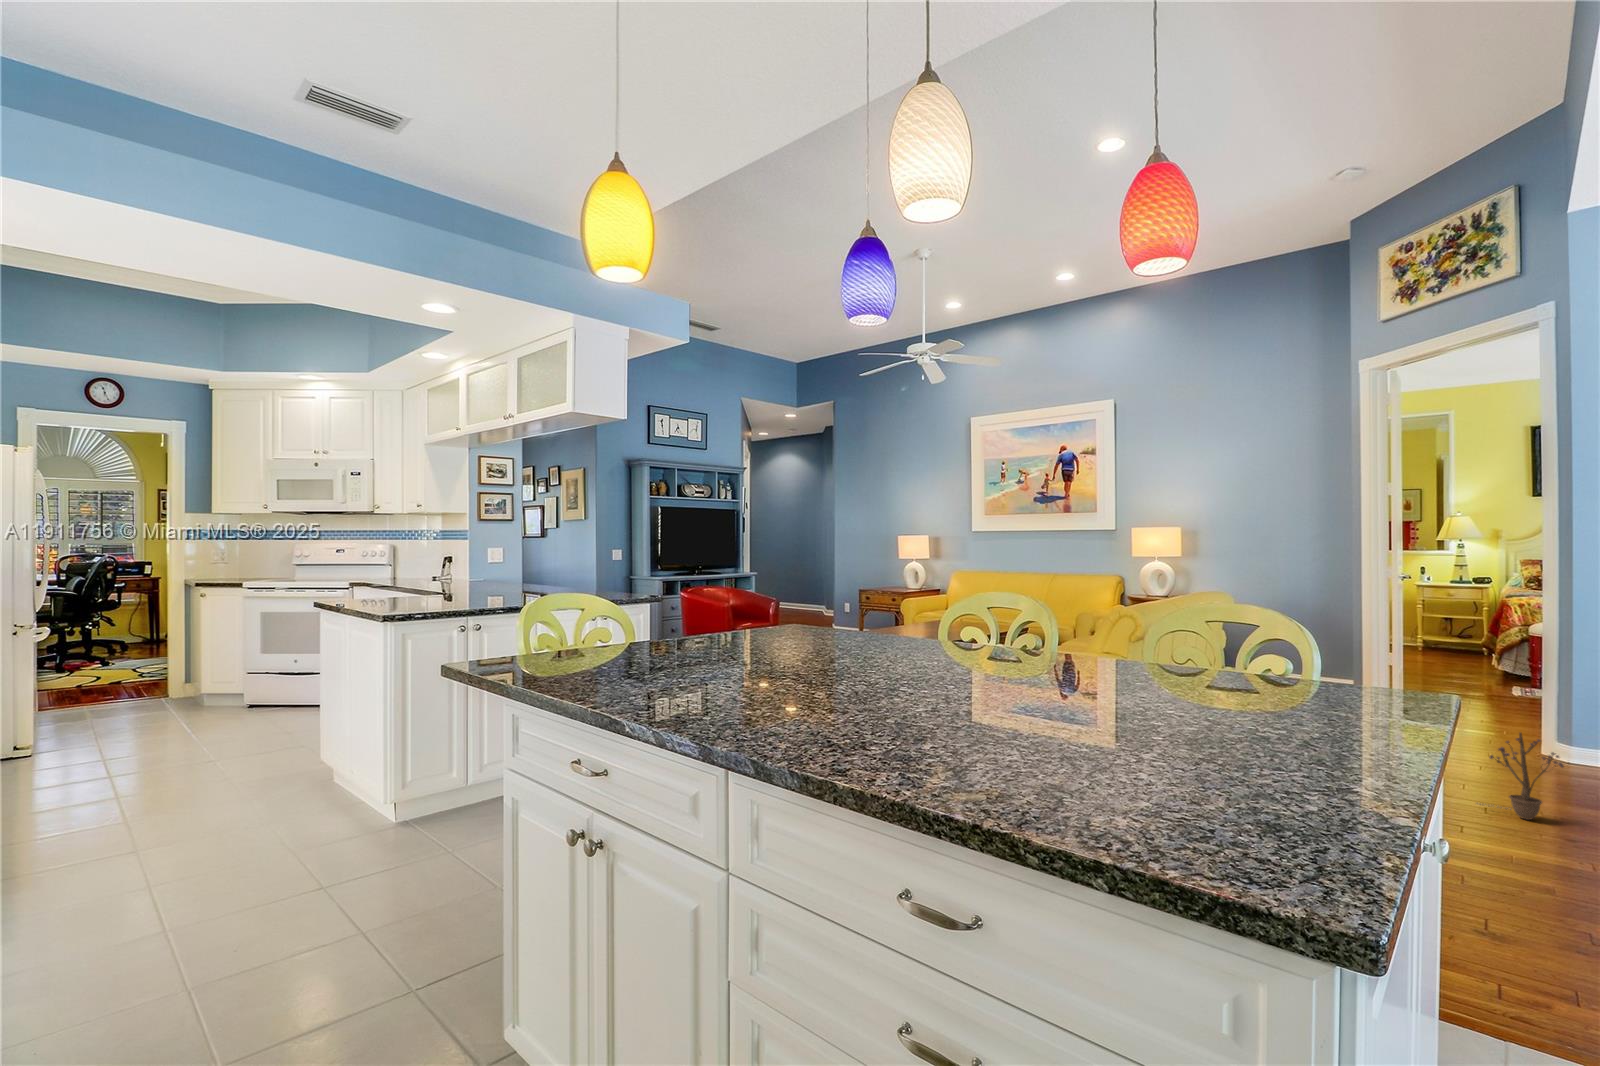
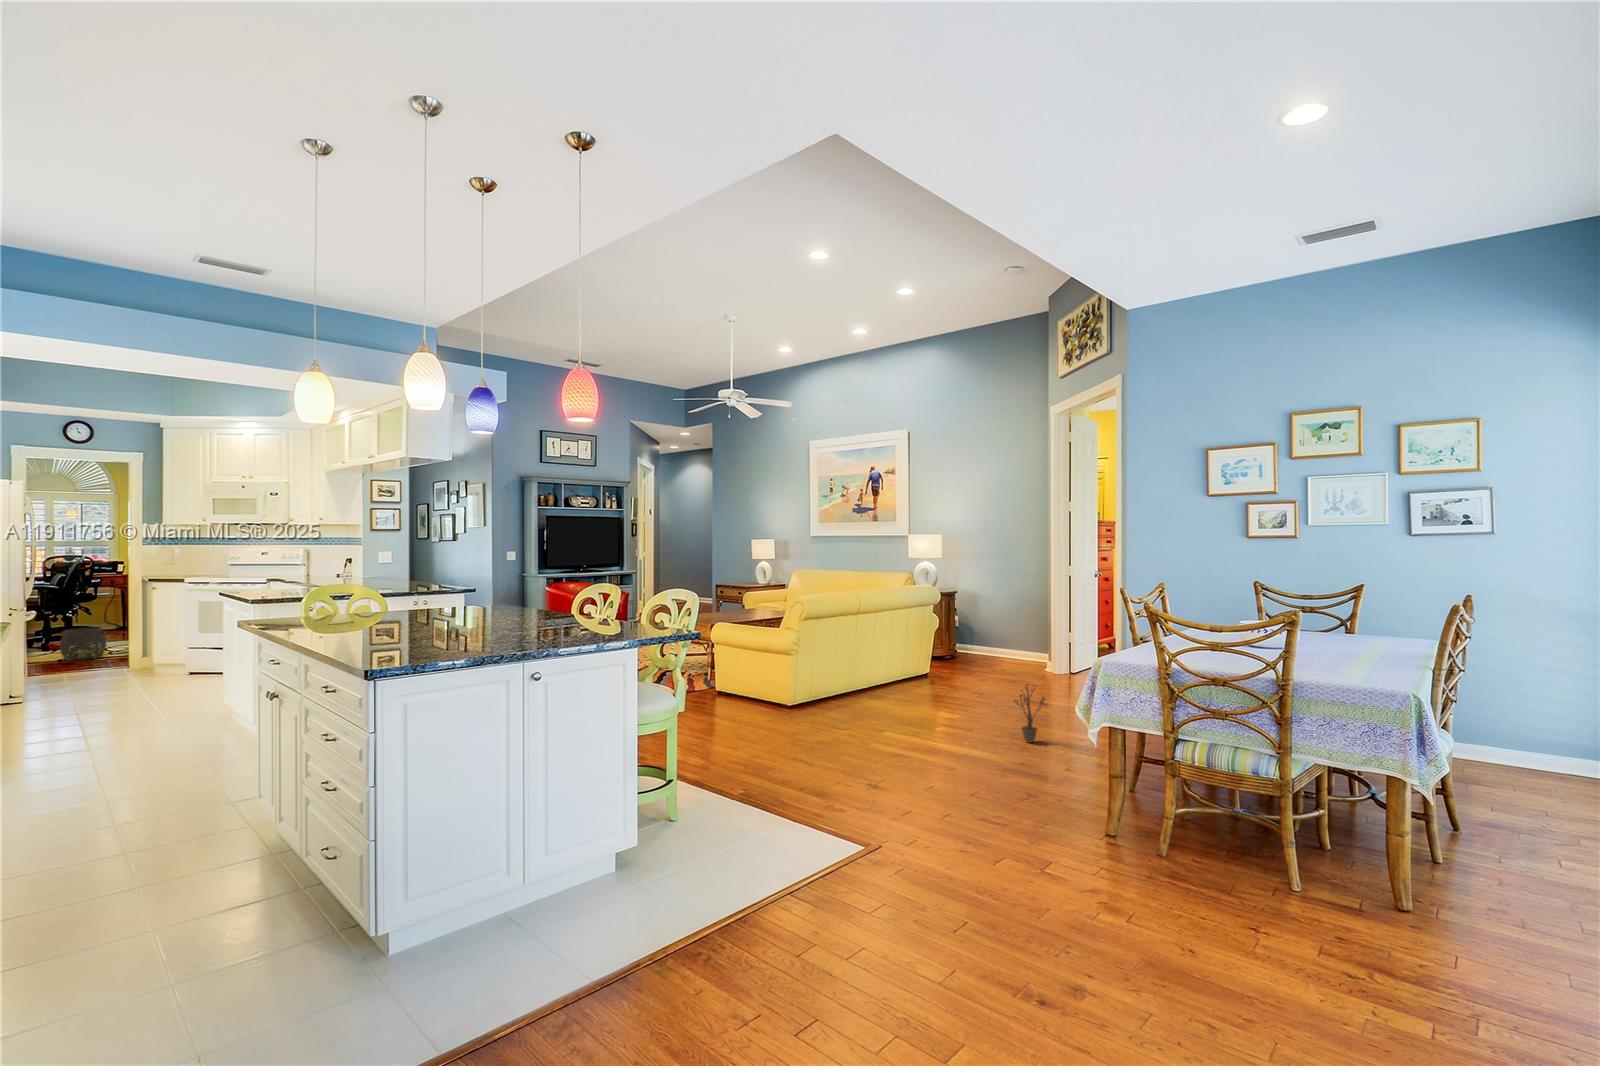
woven basket: none [79,643,137,684] -> present [60,628,106,661]

